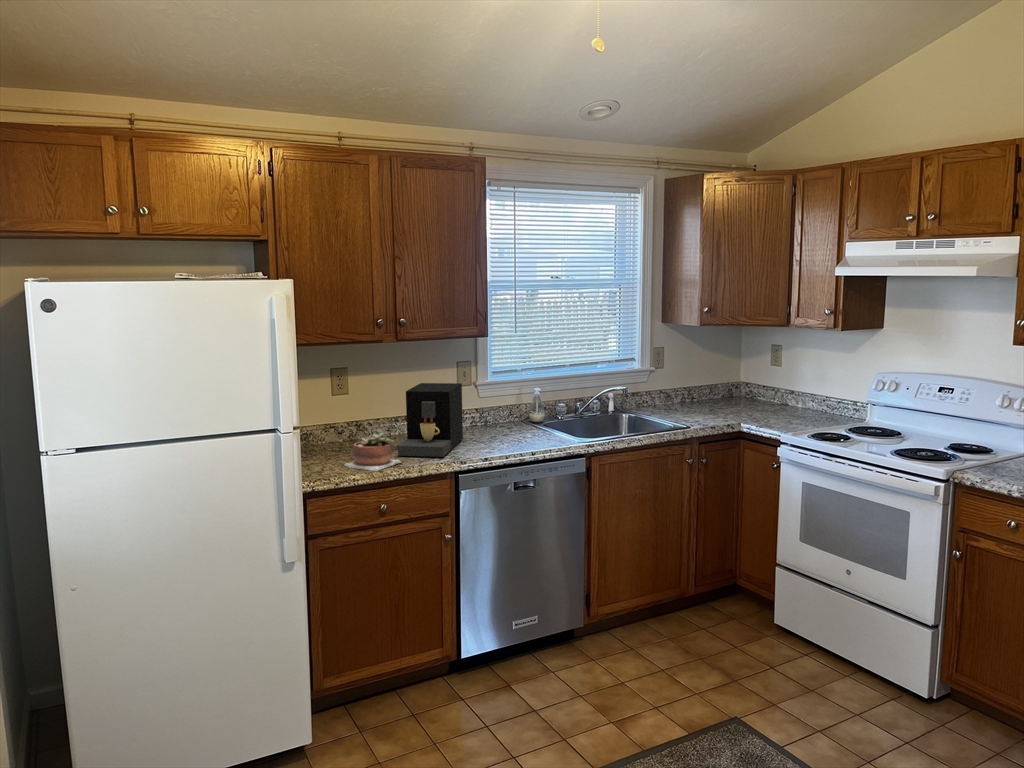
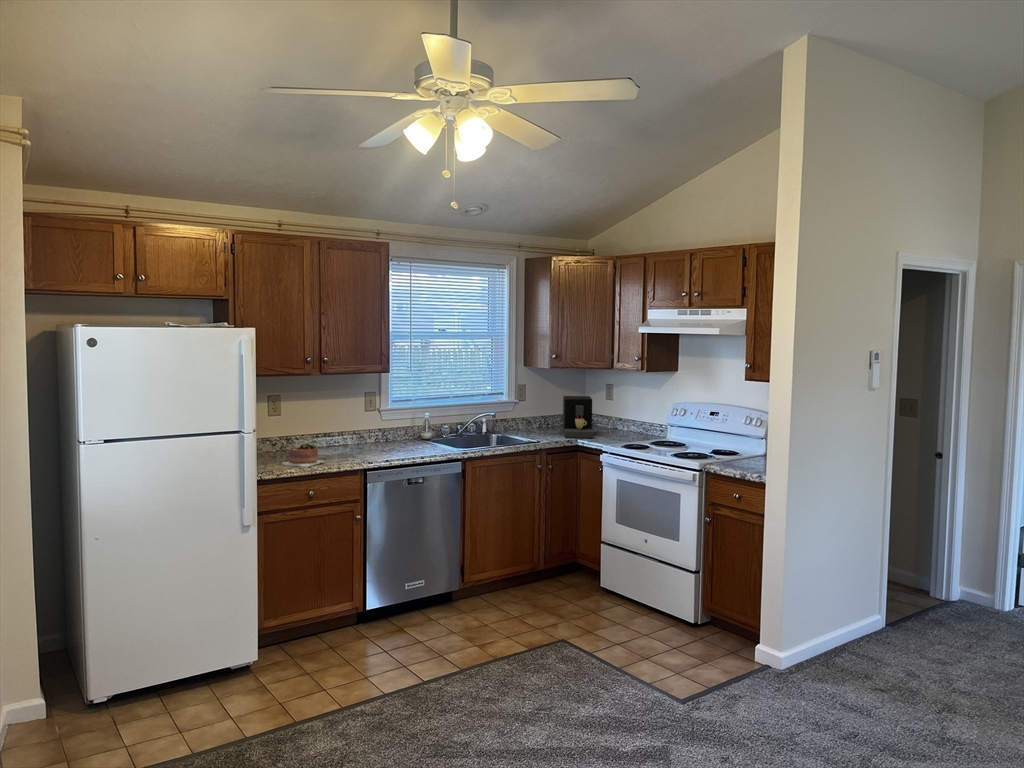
coffee maker: present [398,383,463,457] -> present [563,396,594,438]

